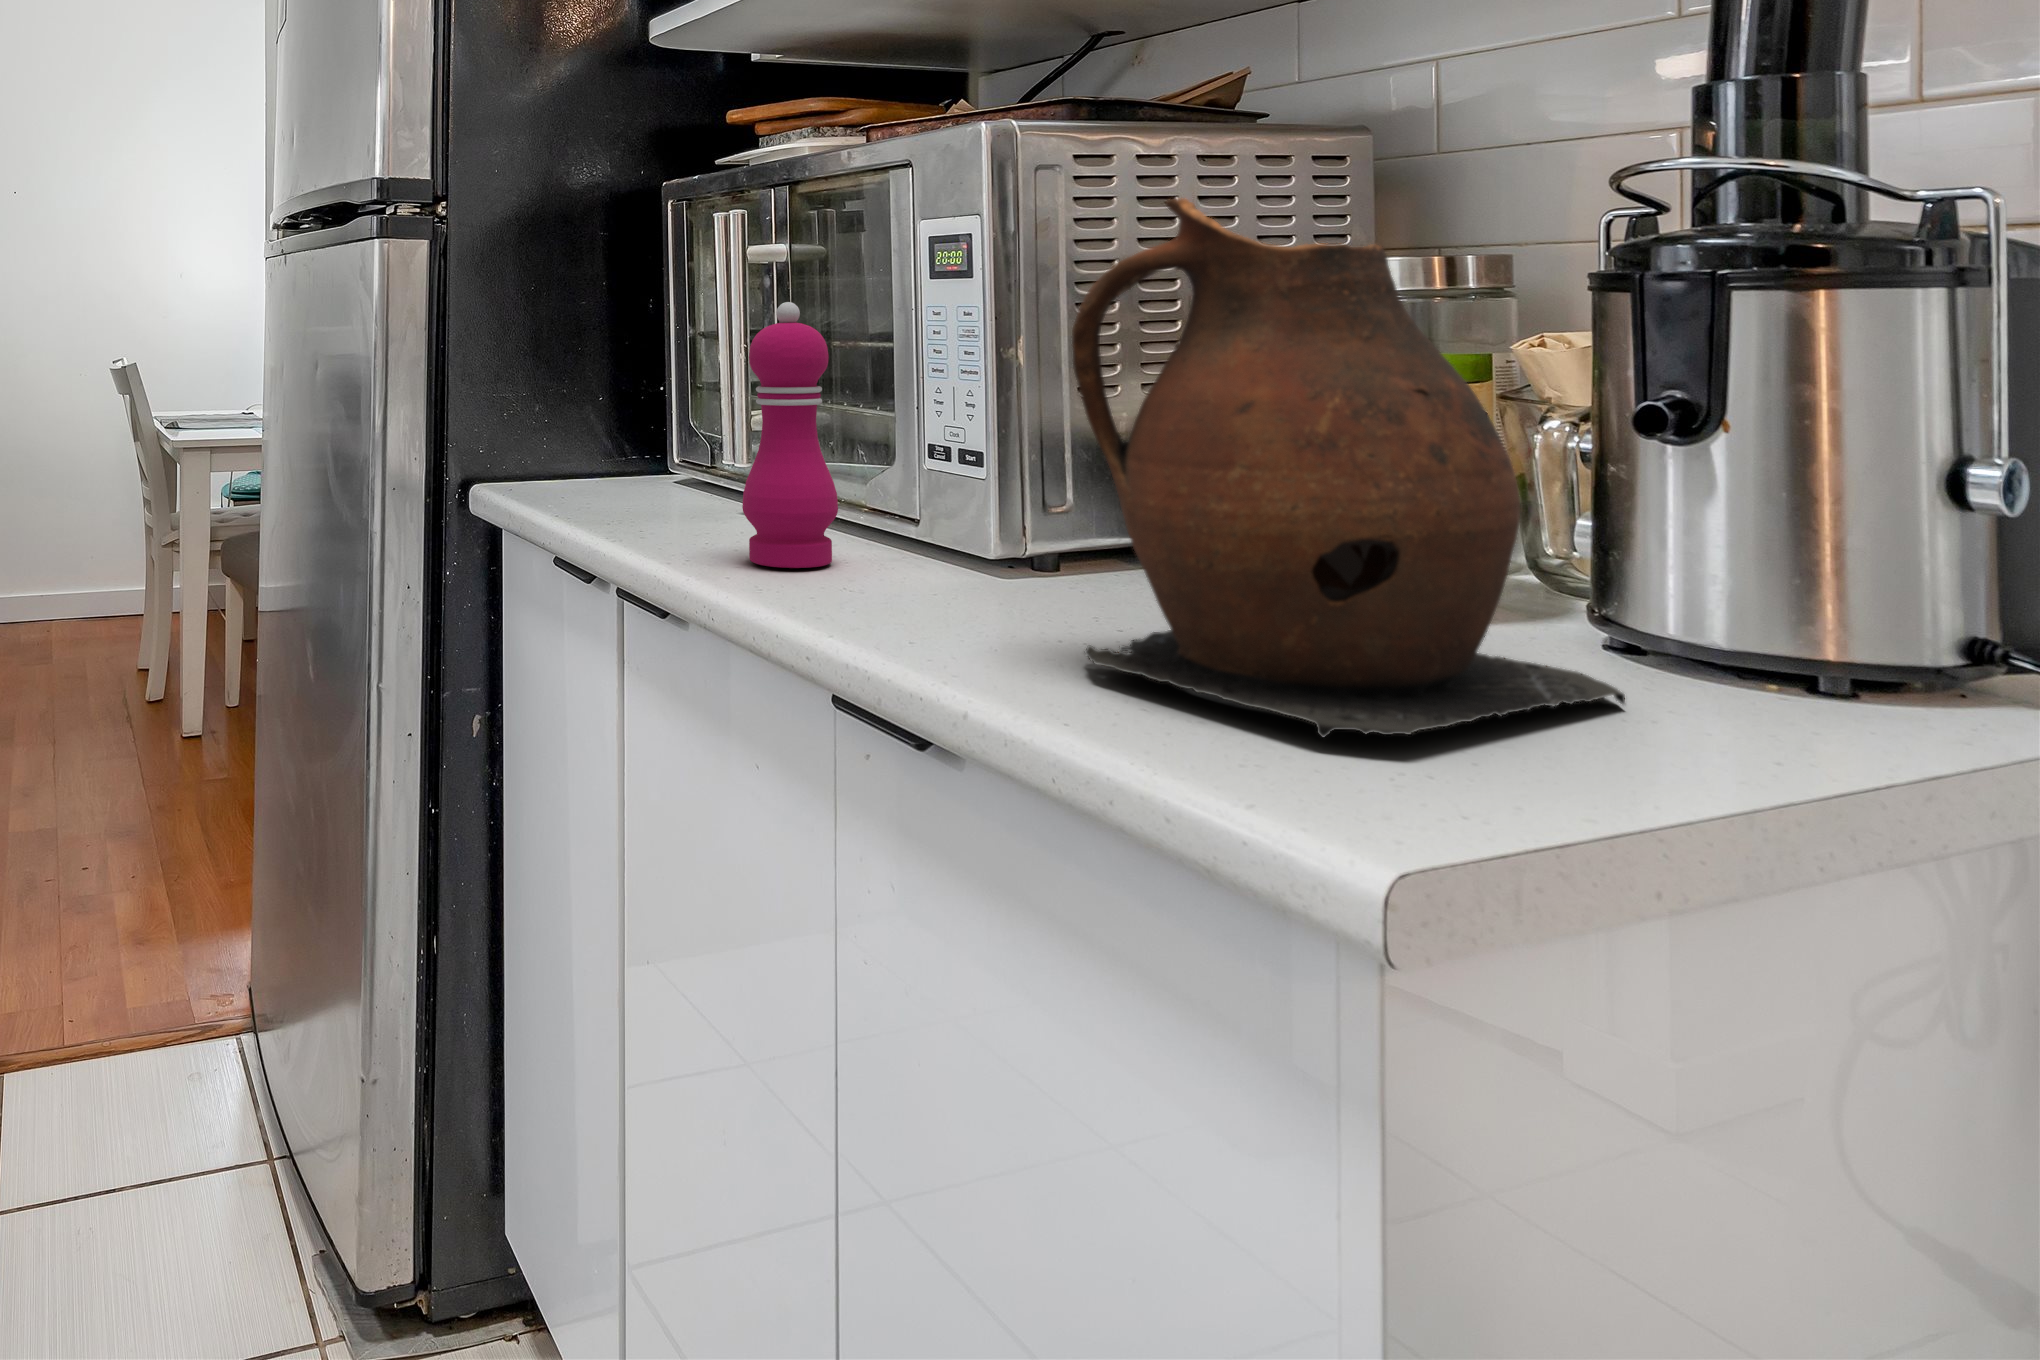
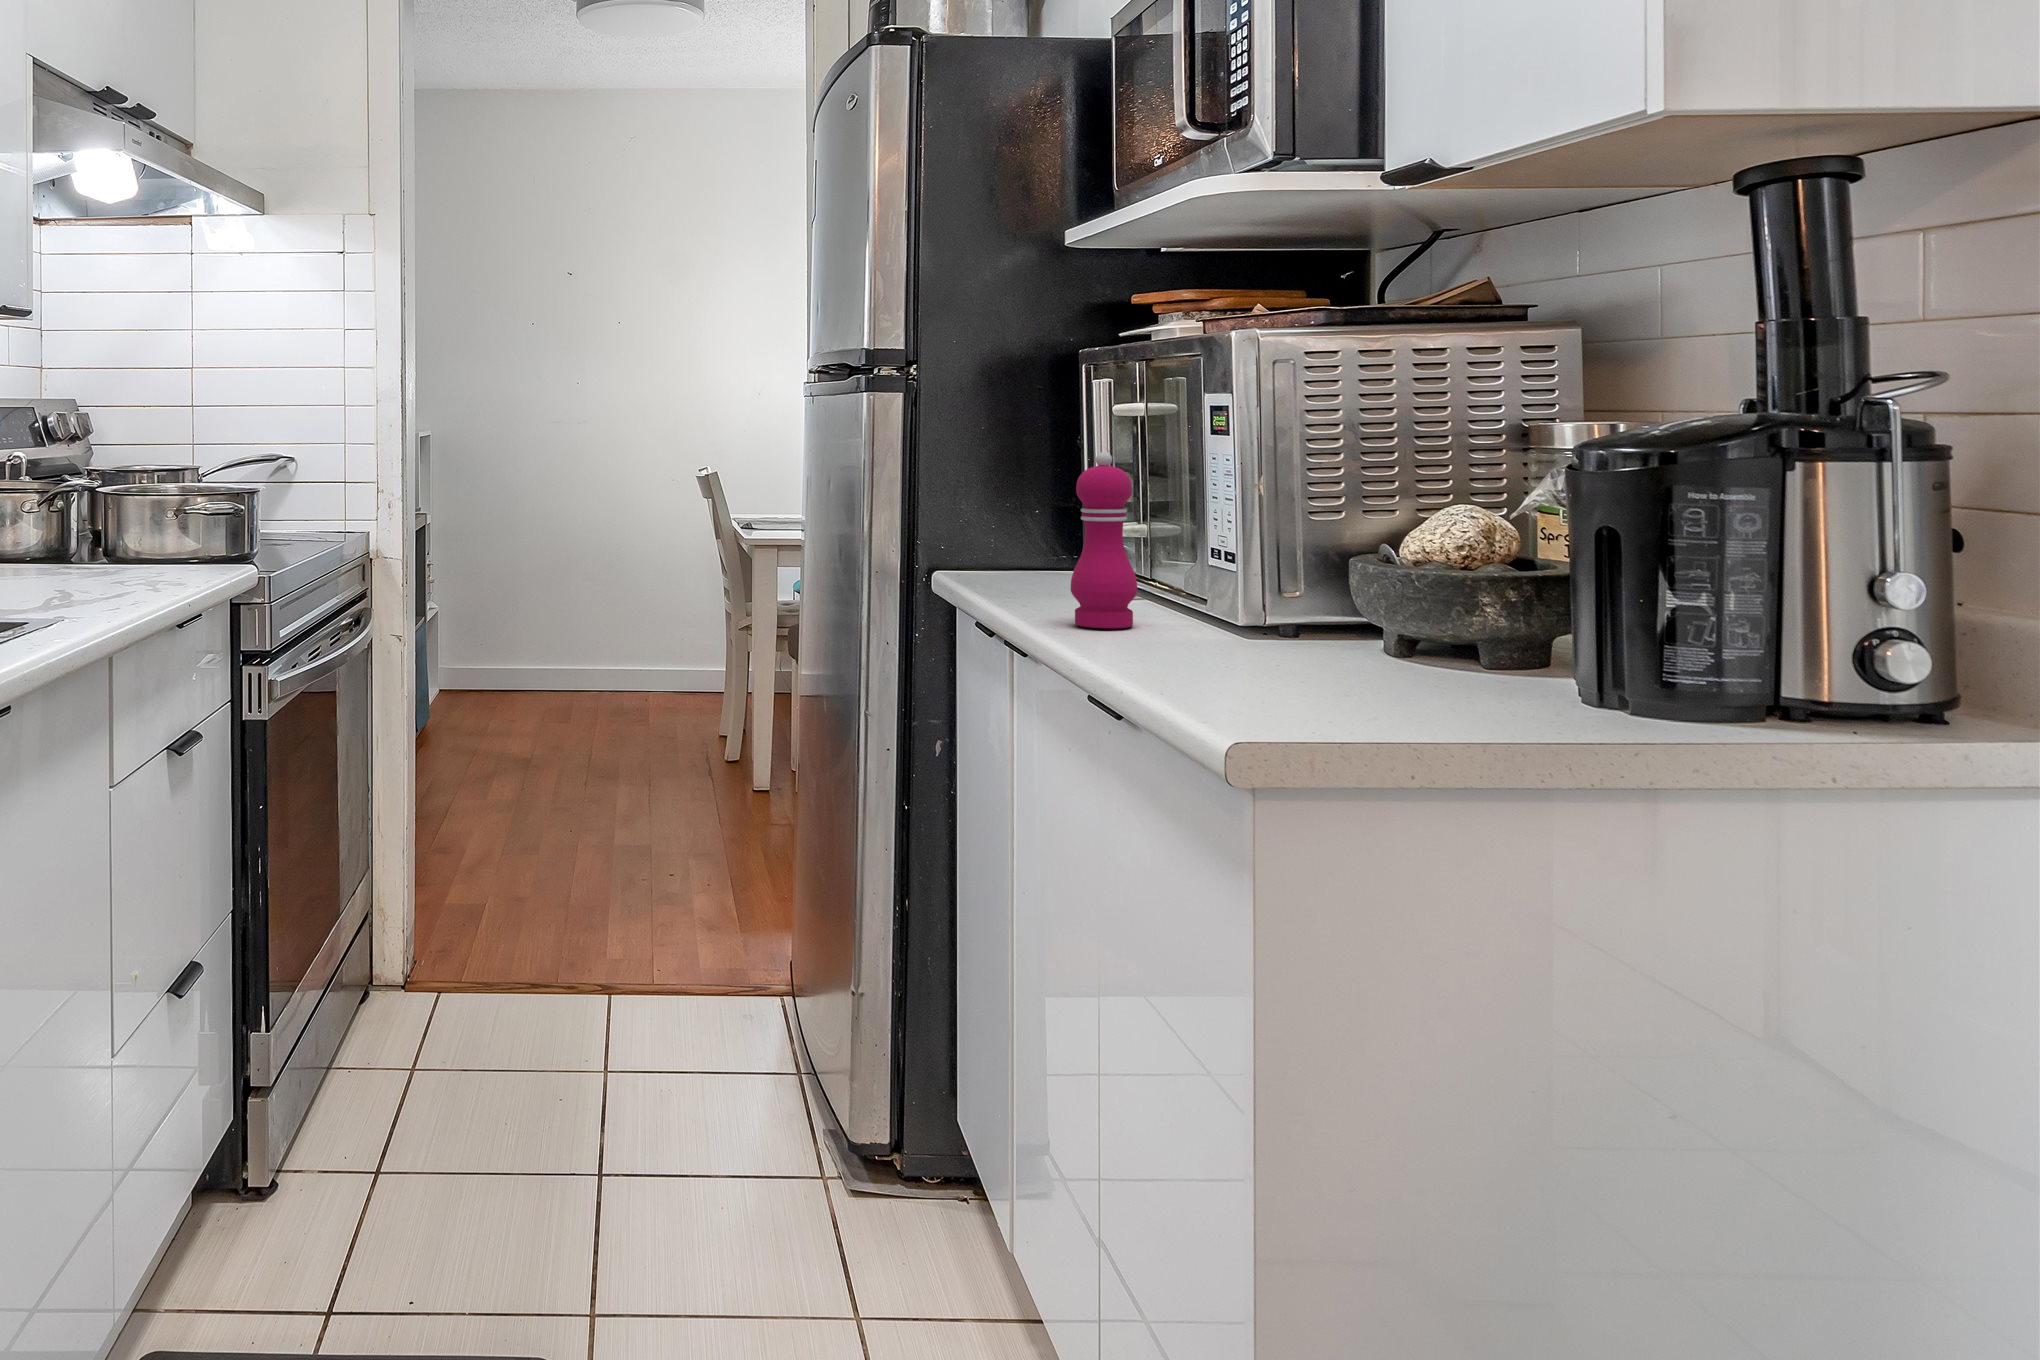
ceramic pitcher: present [1072,198,1625,737] -> none [1185,409,1488,706]

